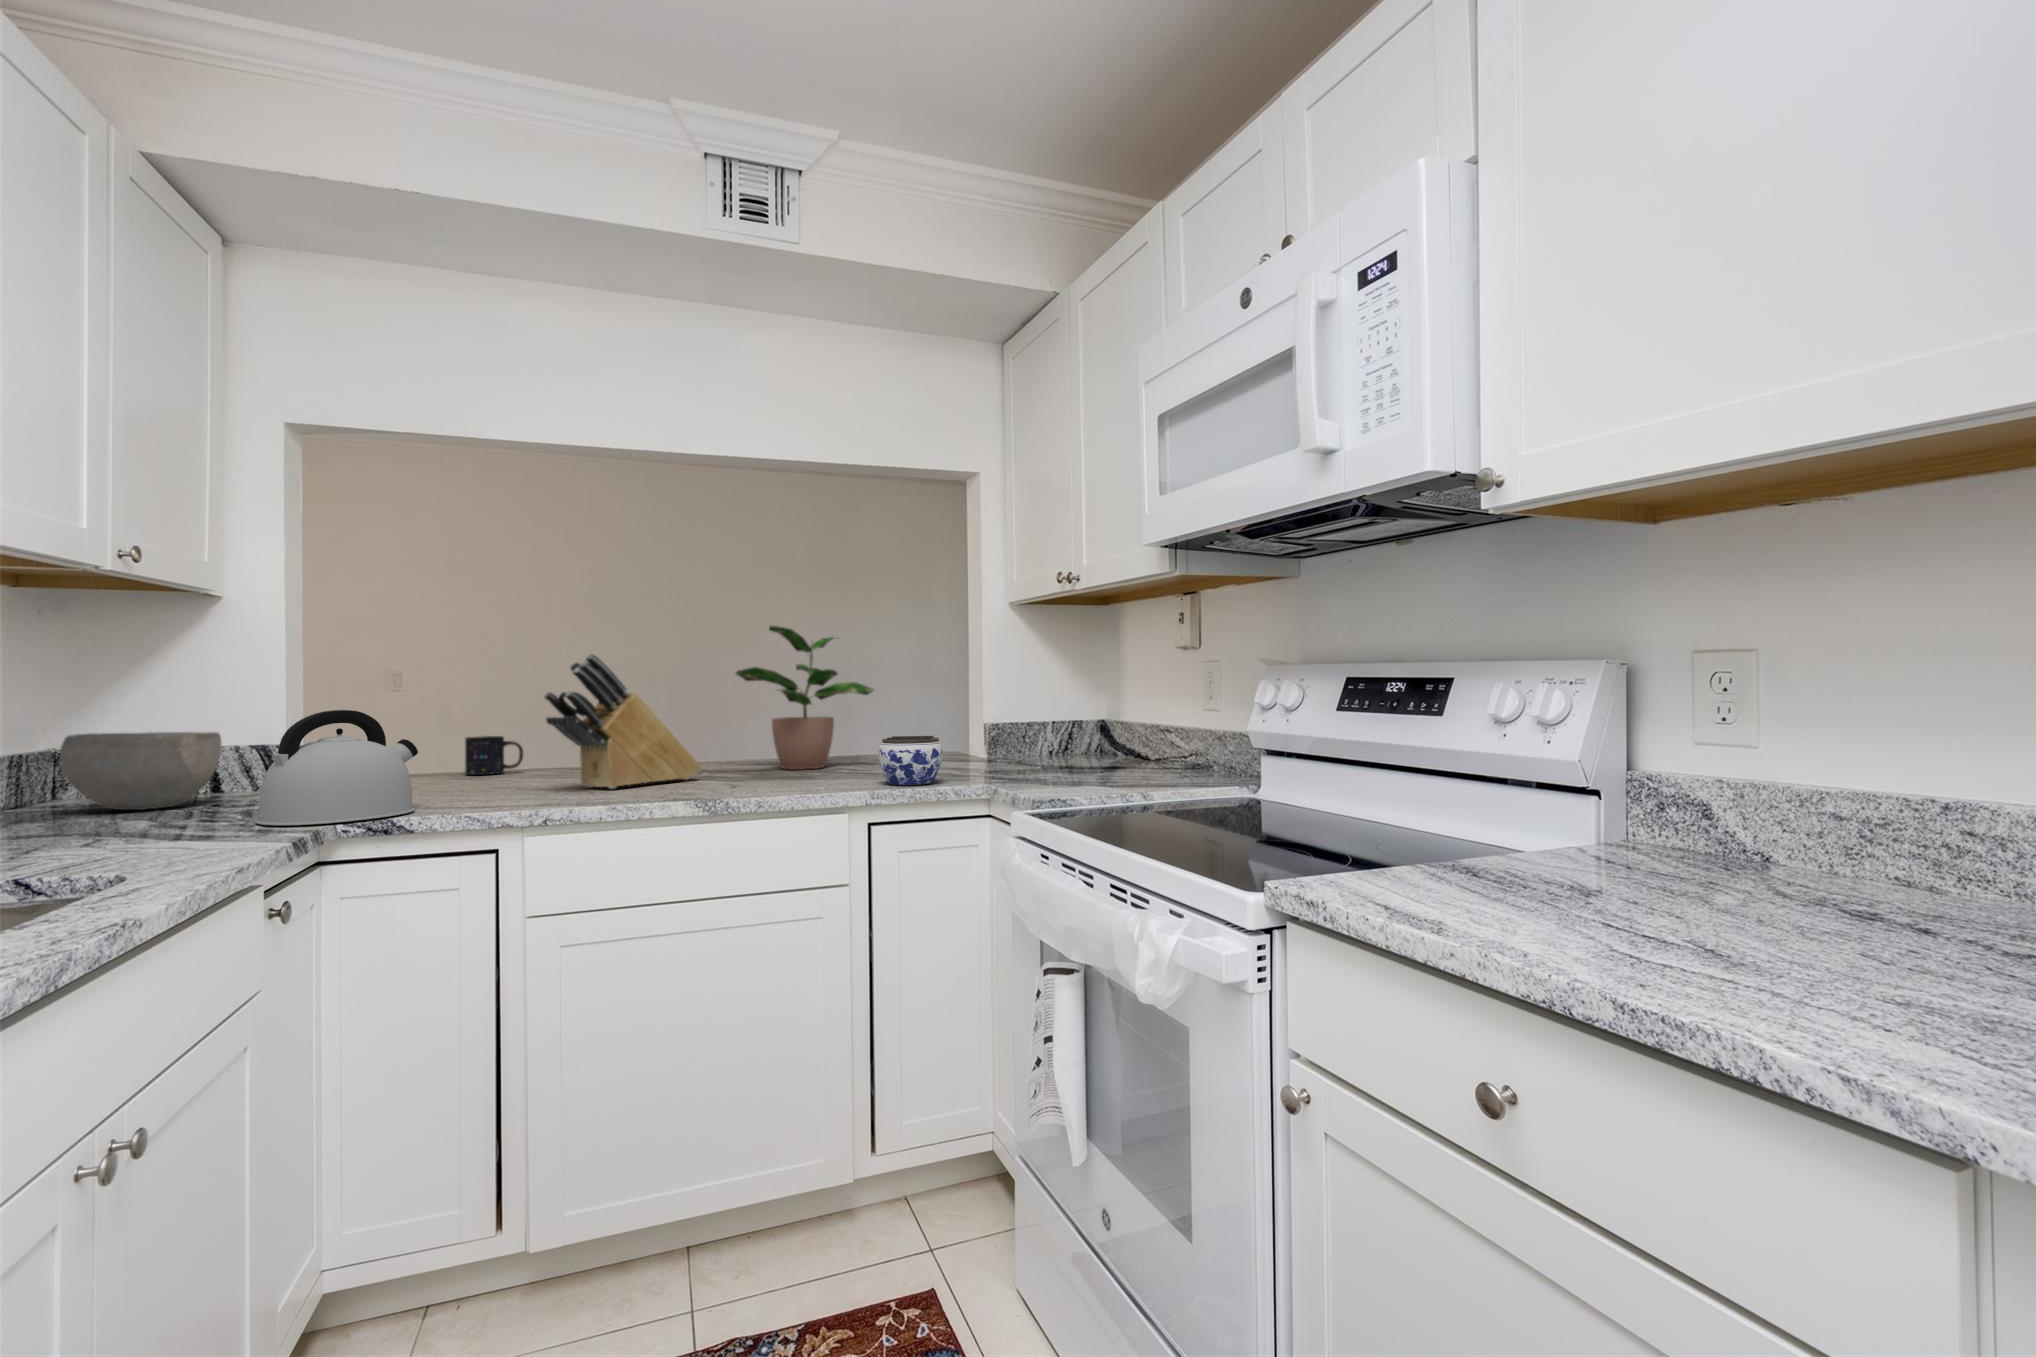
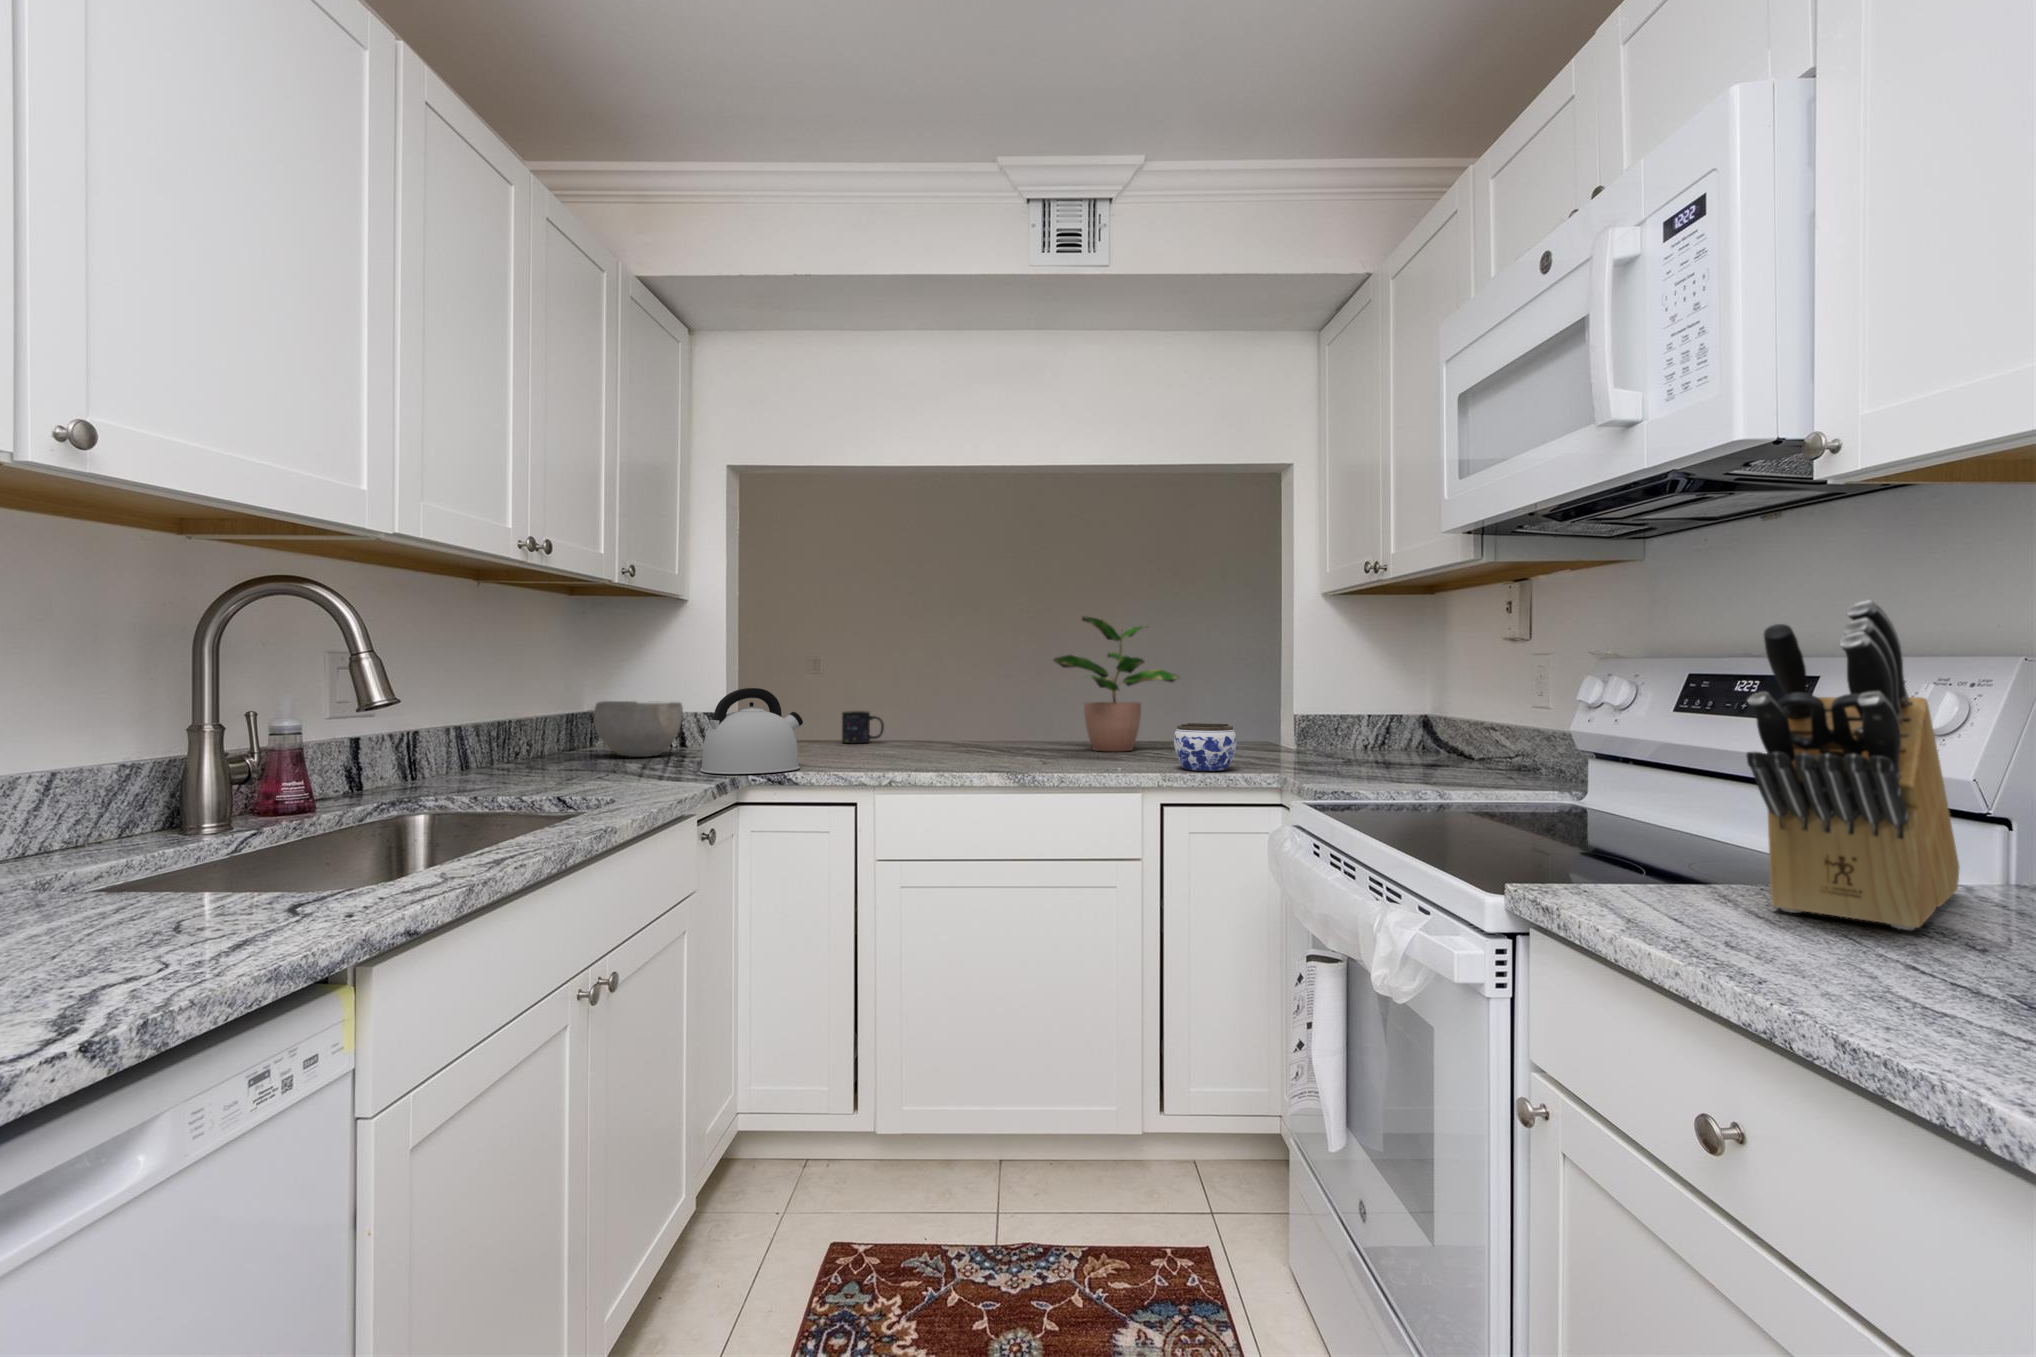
knife block: present [544,654,701,789] -> present [1747,600,1959,930]

